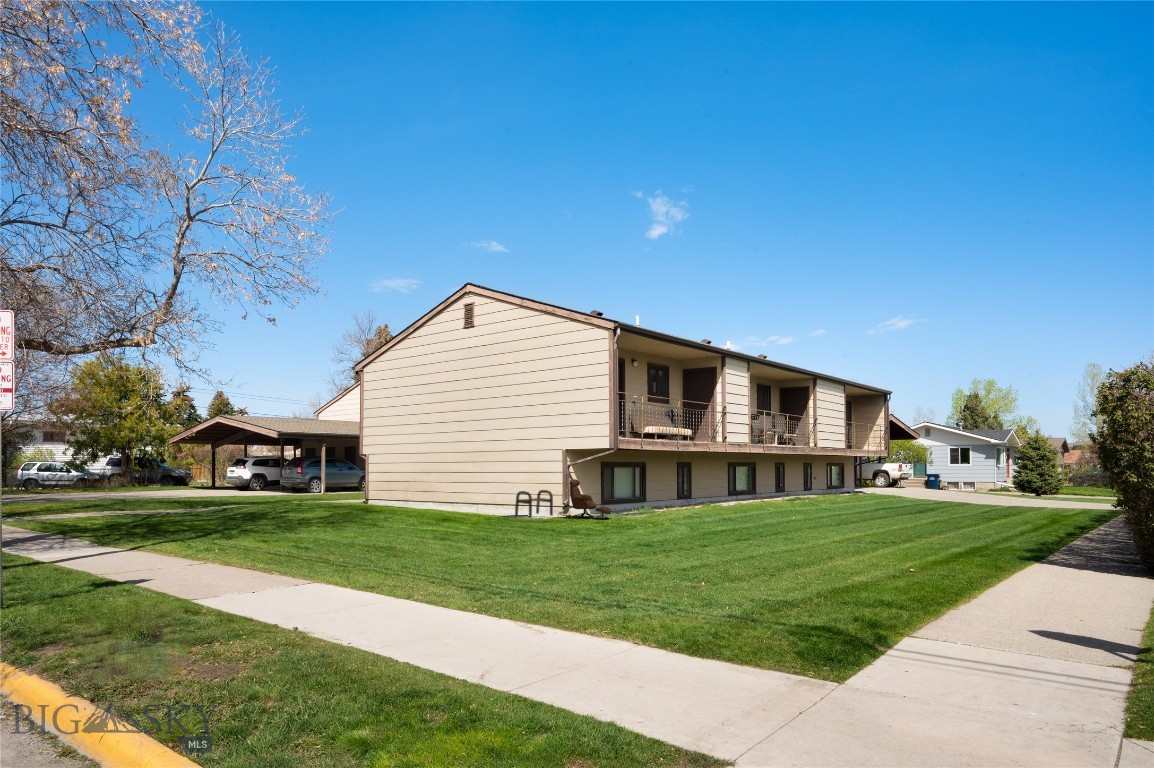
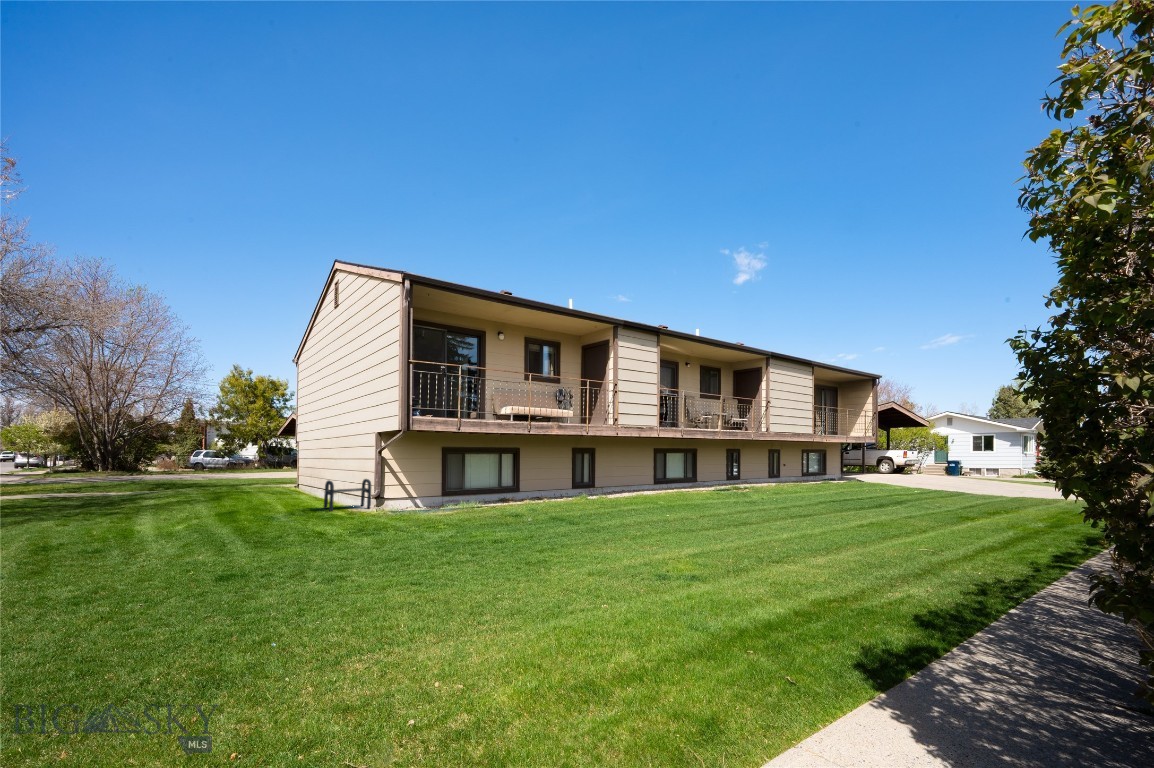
lounge chair: present [570,479,611,519] -> none [378,467,426,515]

